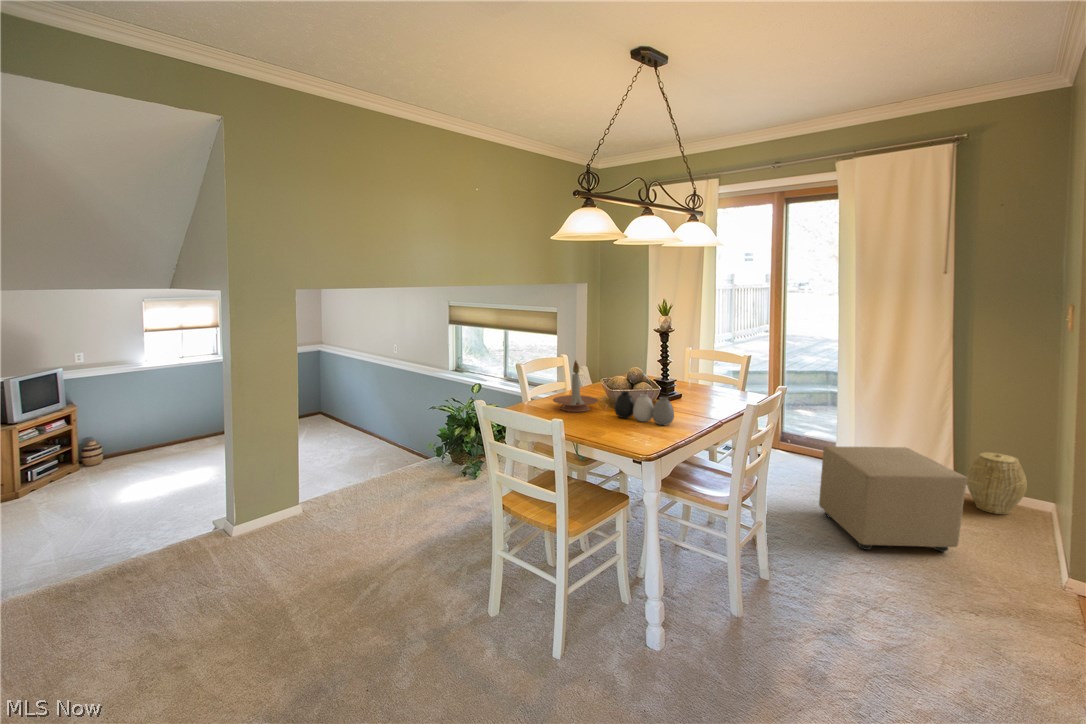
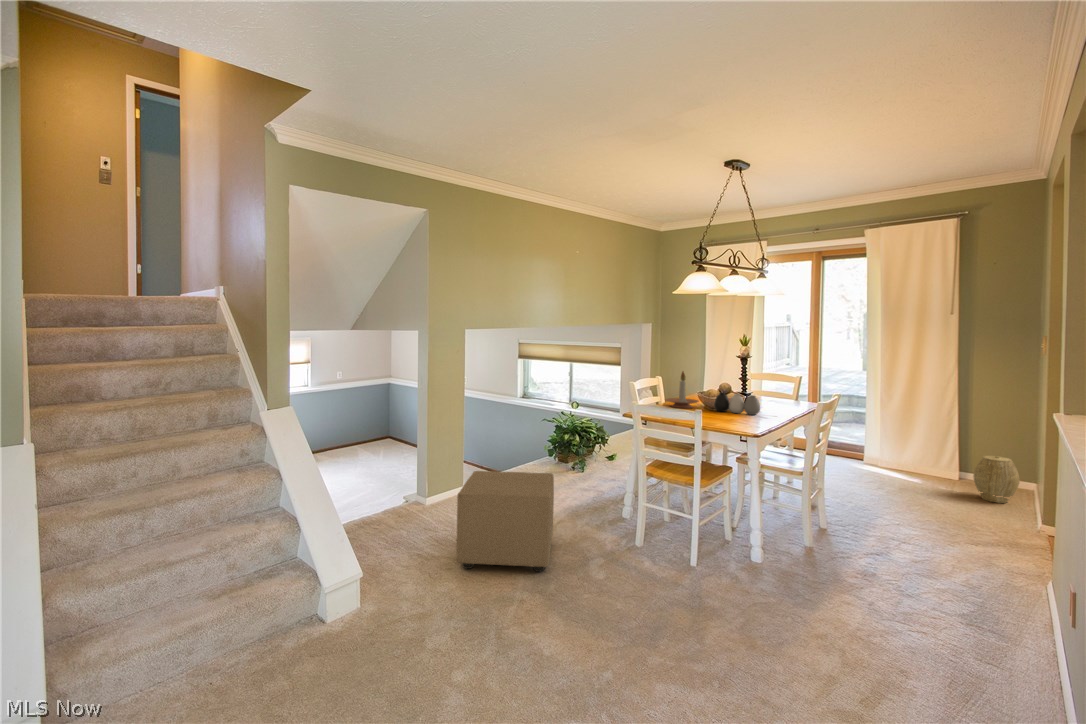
ottoman: present [819,446,967,552] -> present [457,471,554,572]

